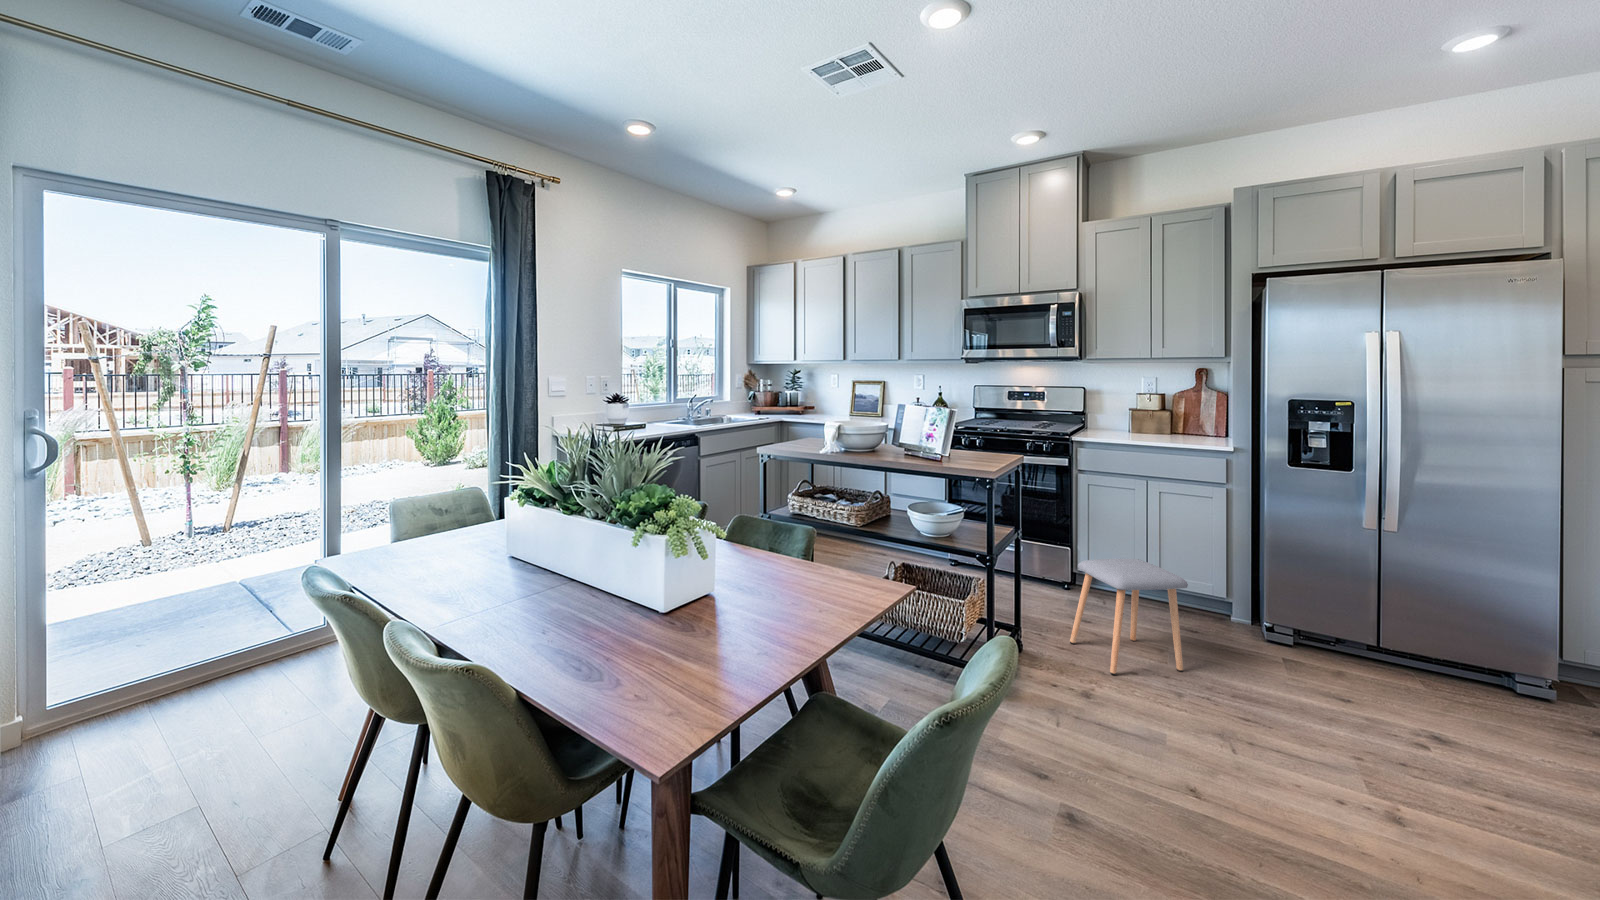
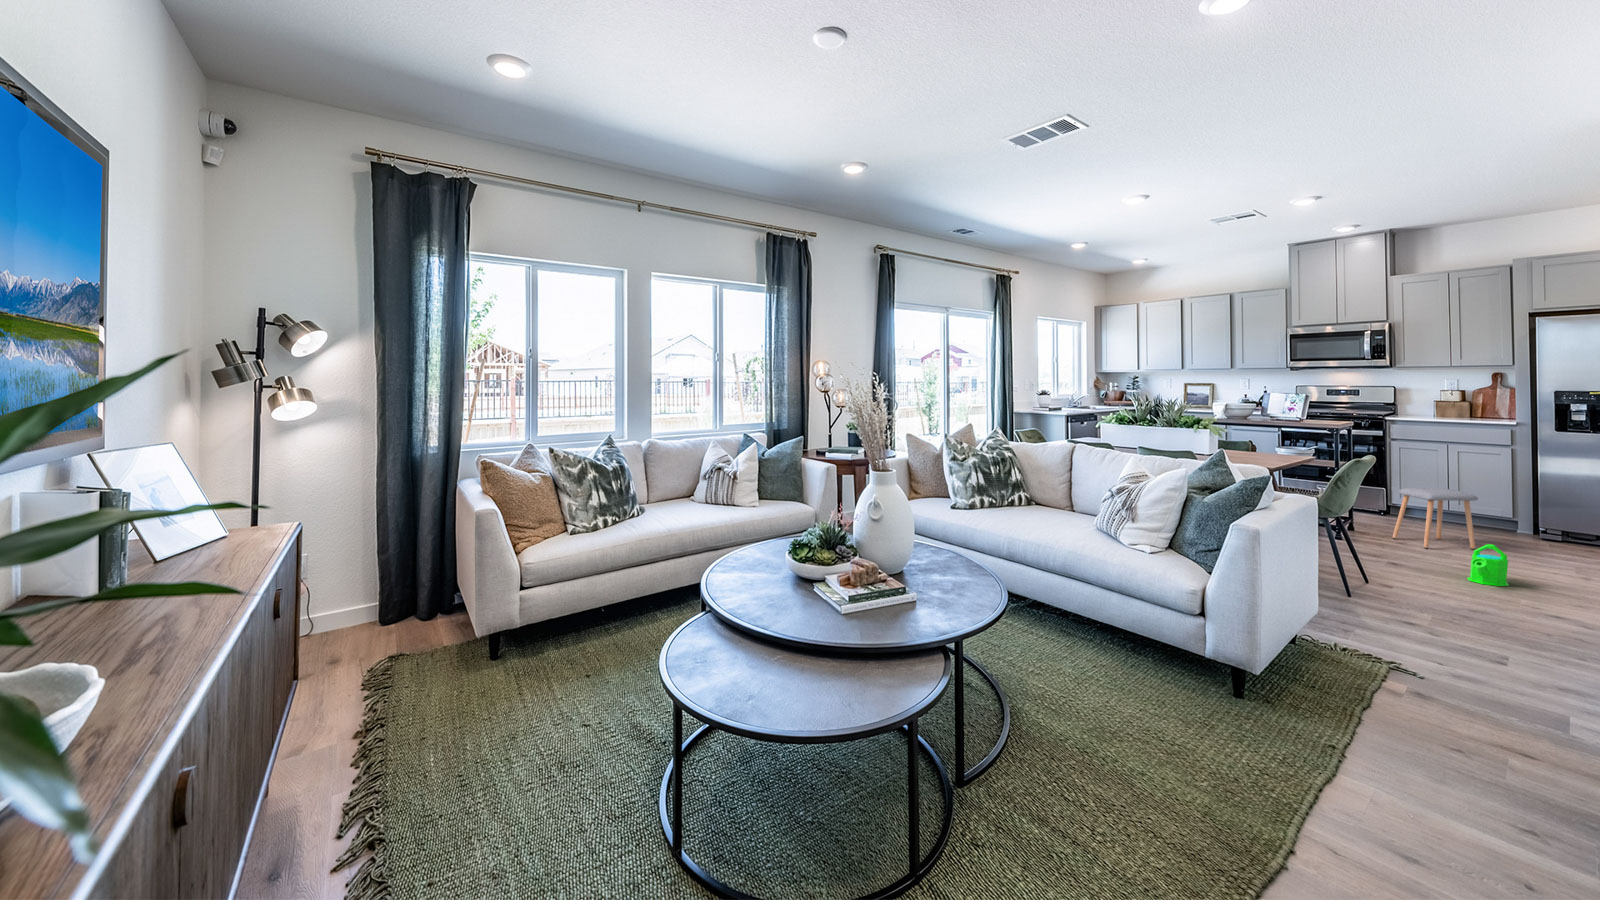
watering can: none [1175,734,1252,839] -> present [1467,544,1509,586]

